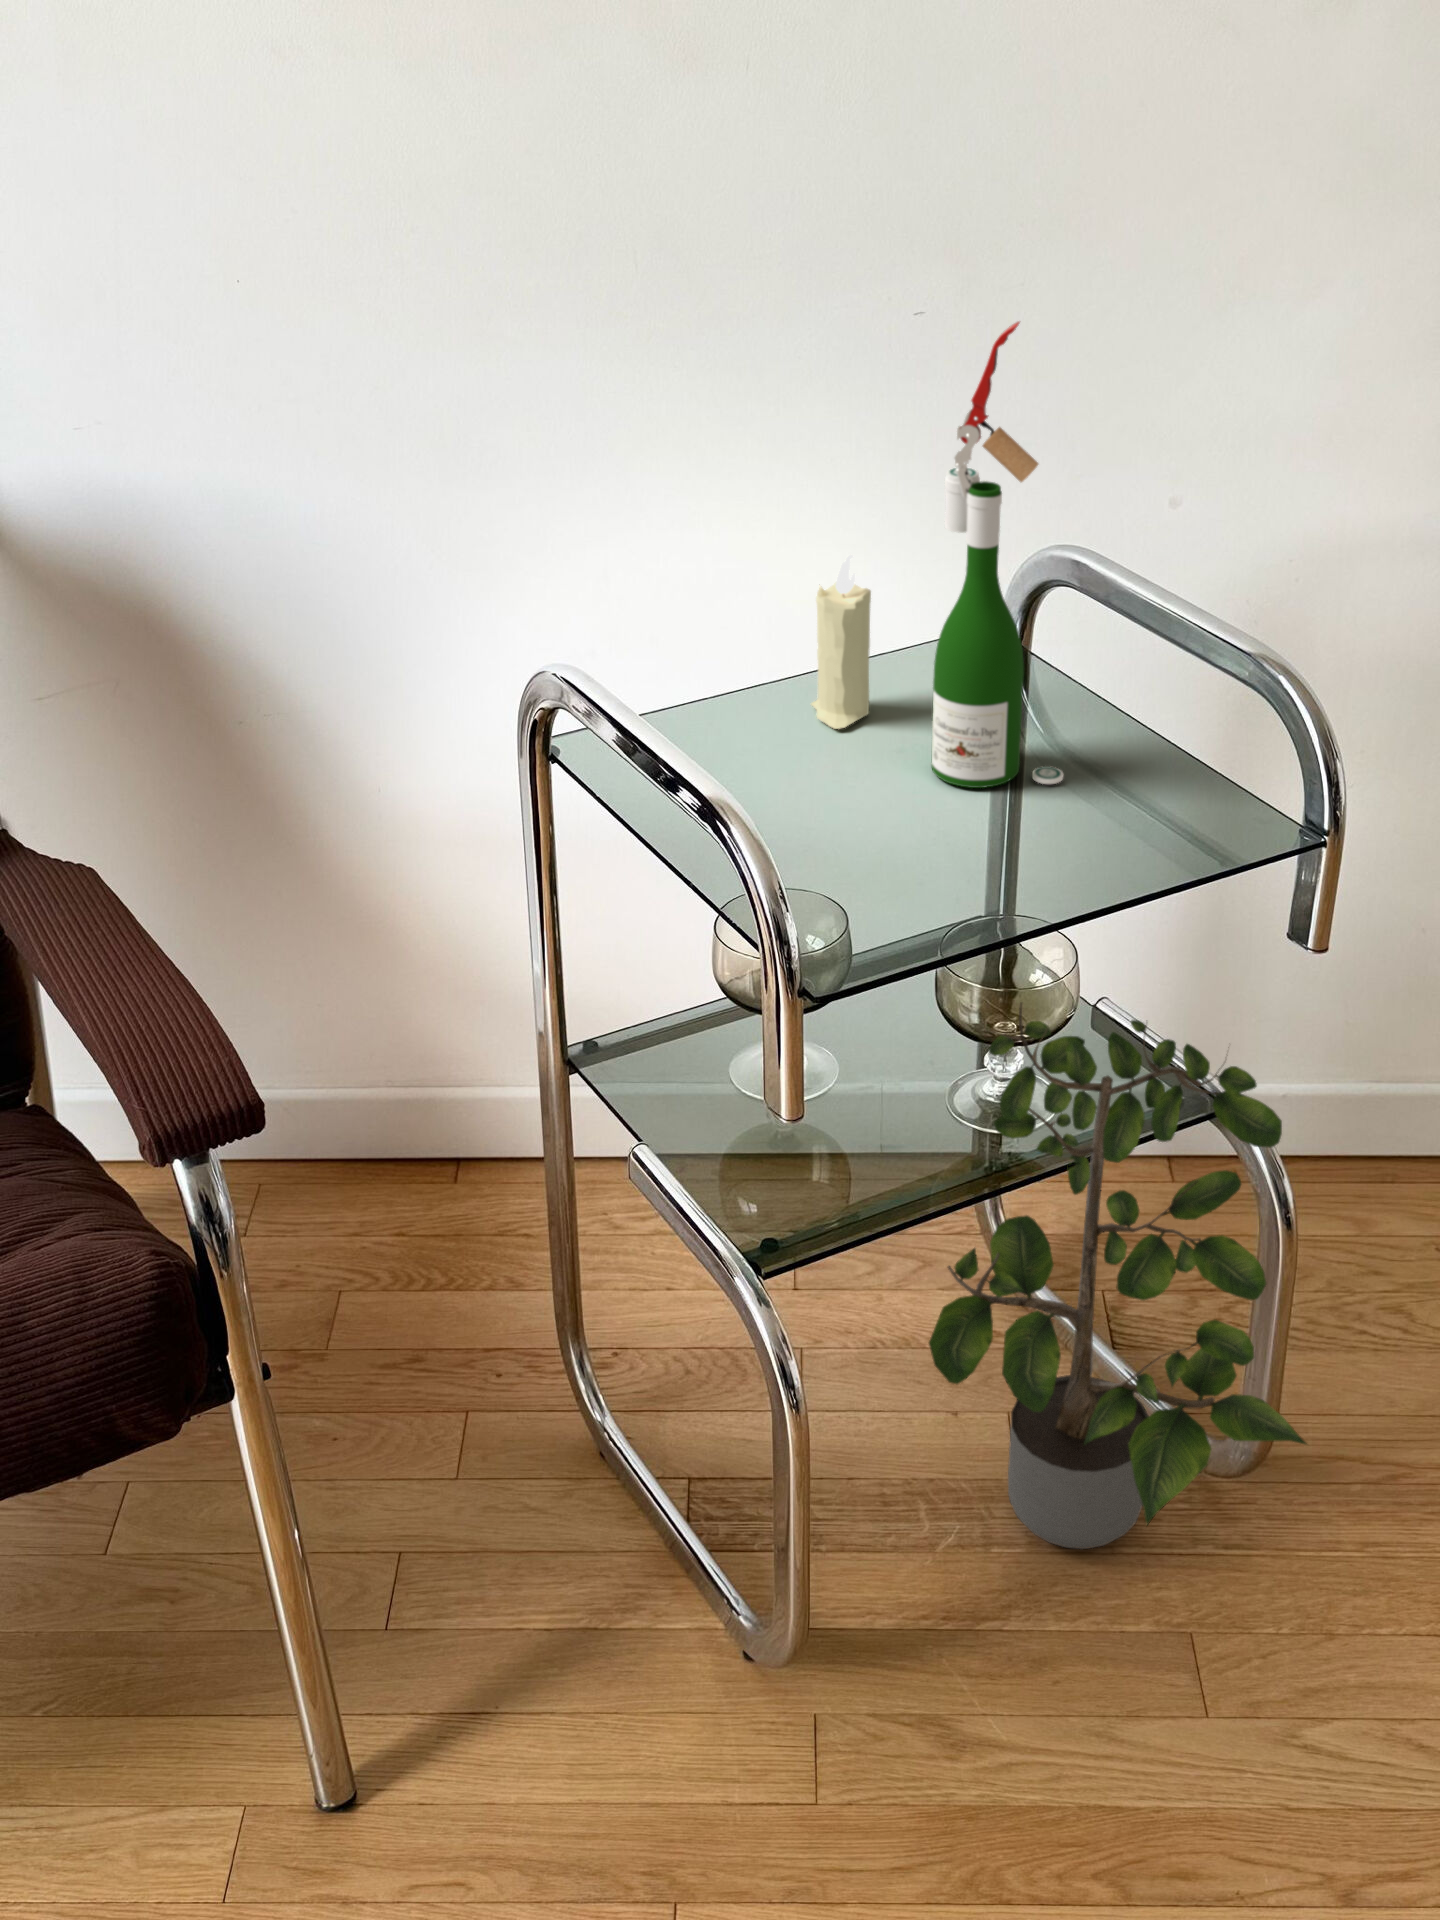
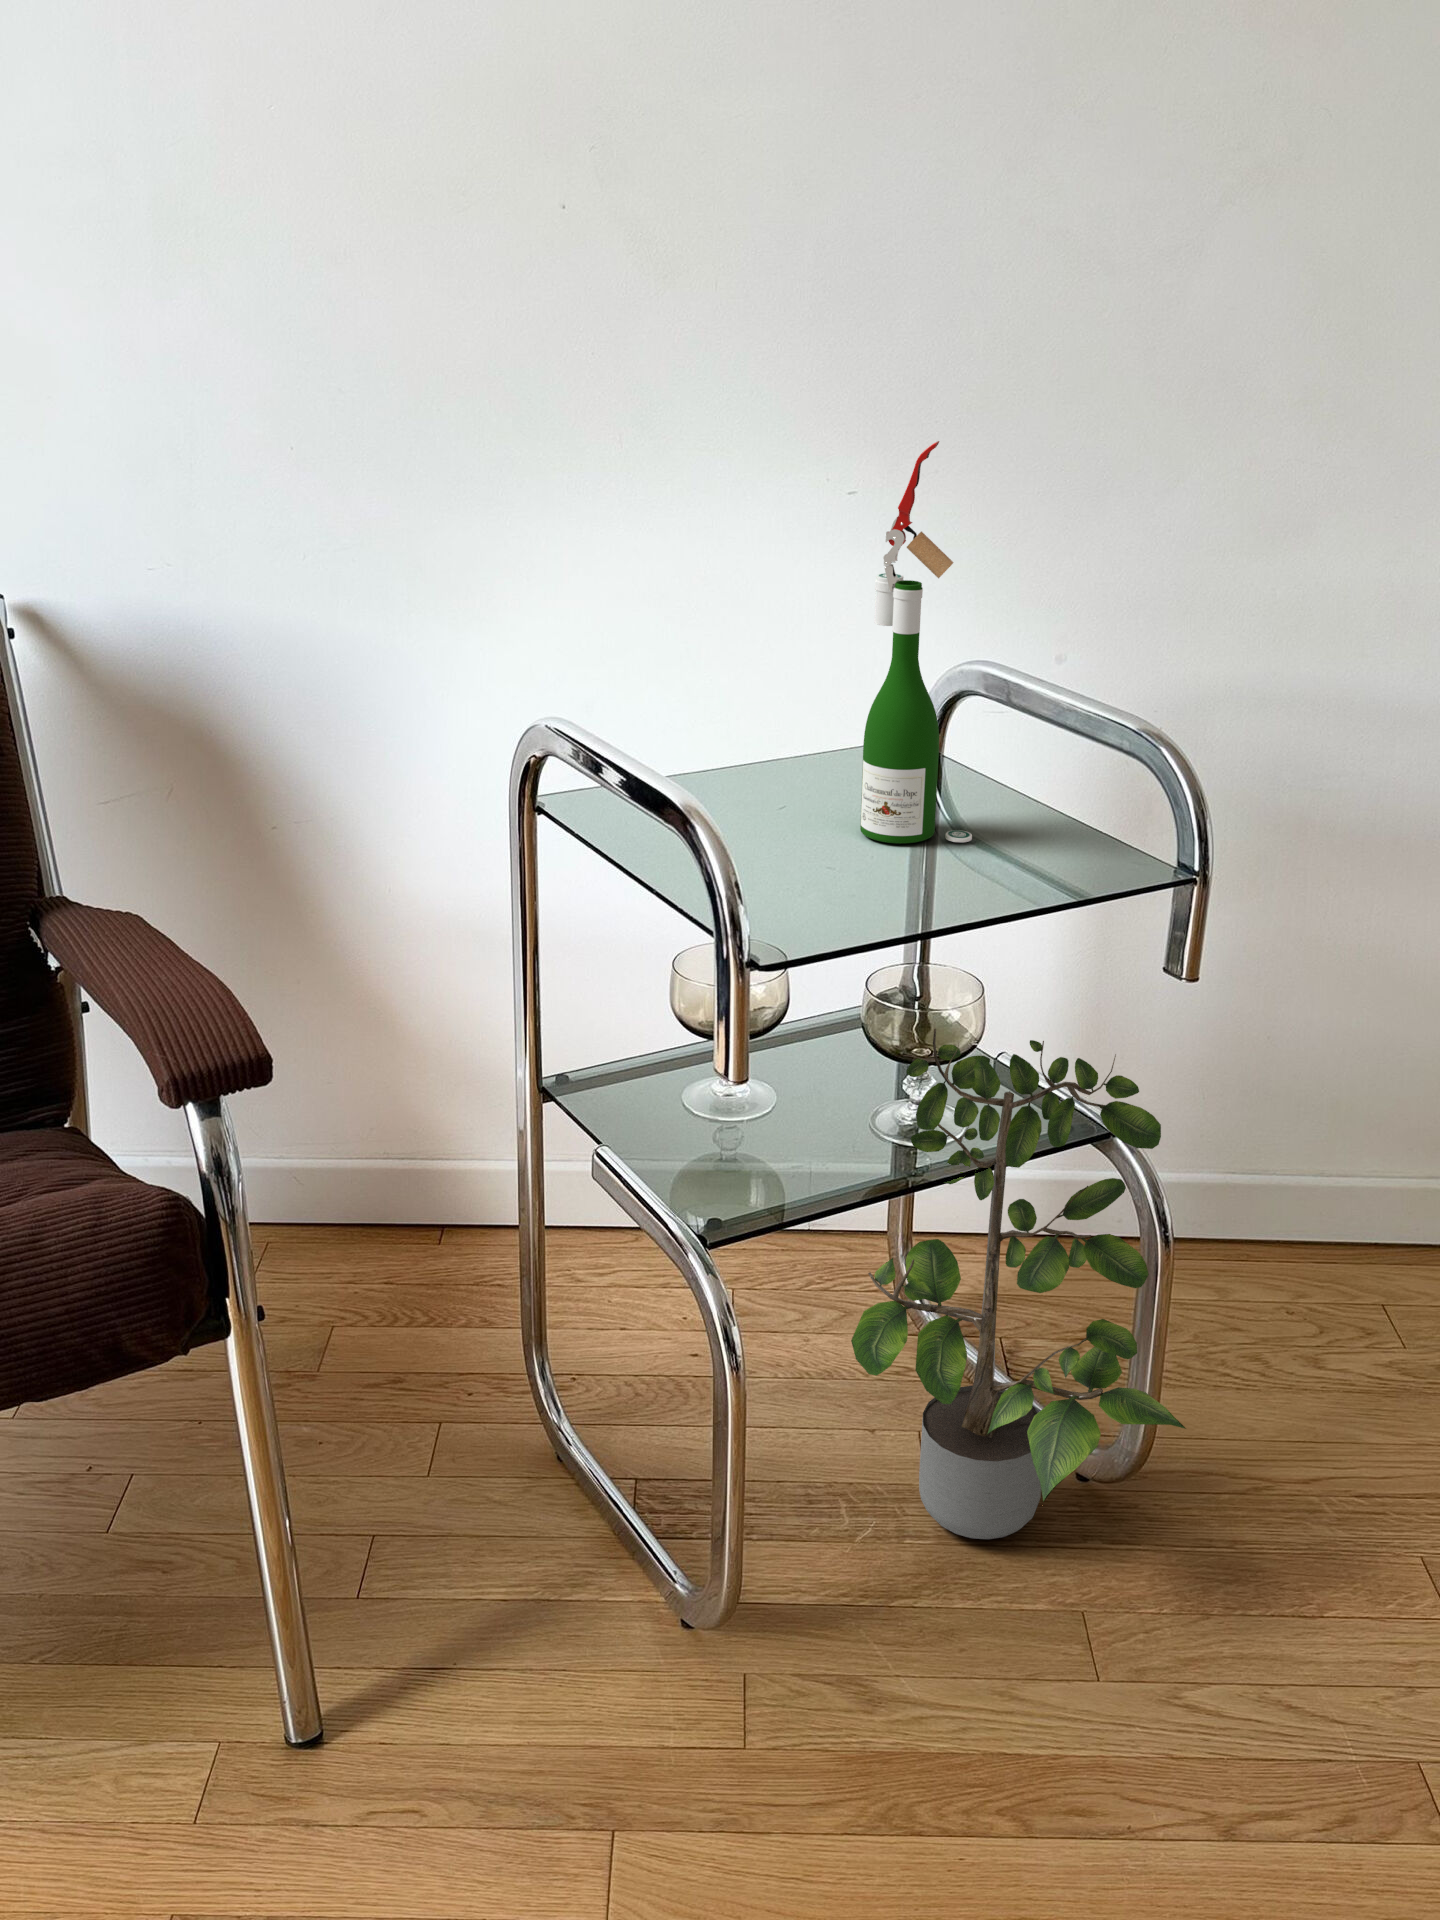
candle: present [811,555,871,729] -> none [758,656,811,805]

